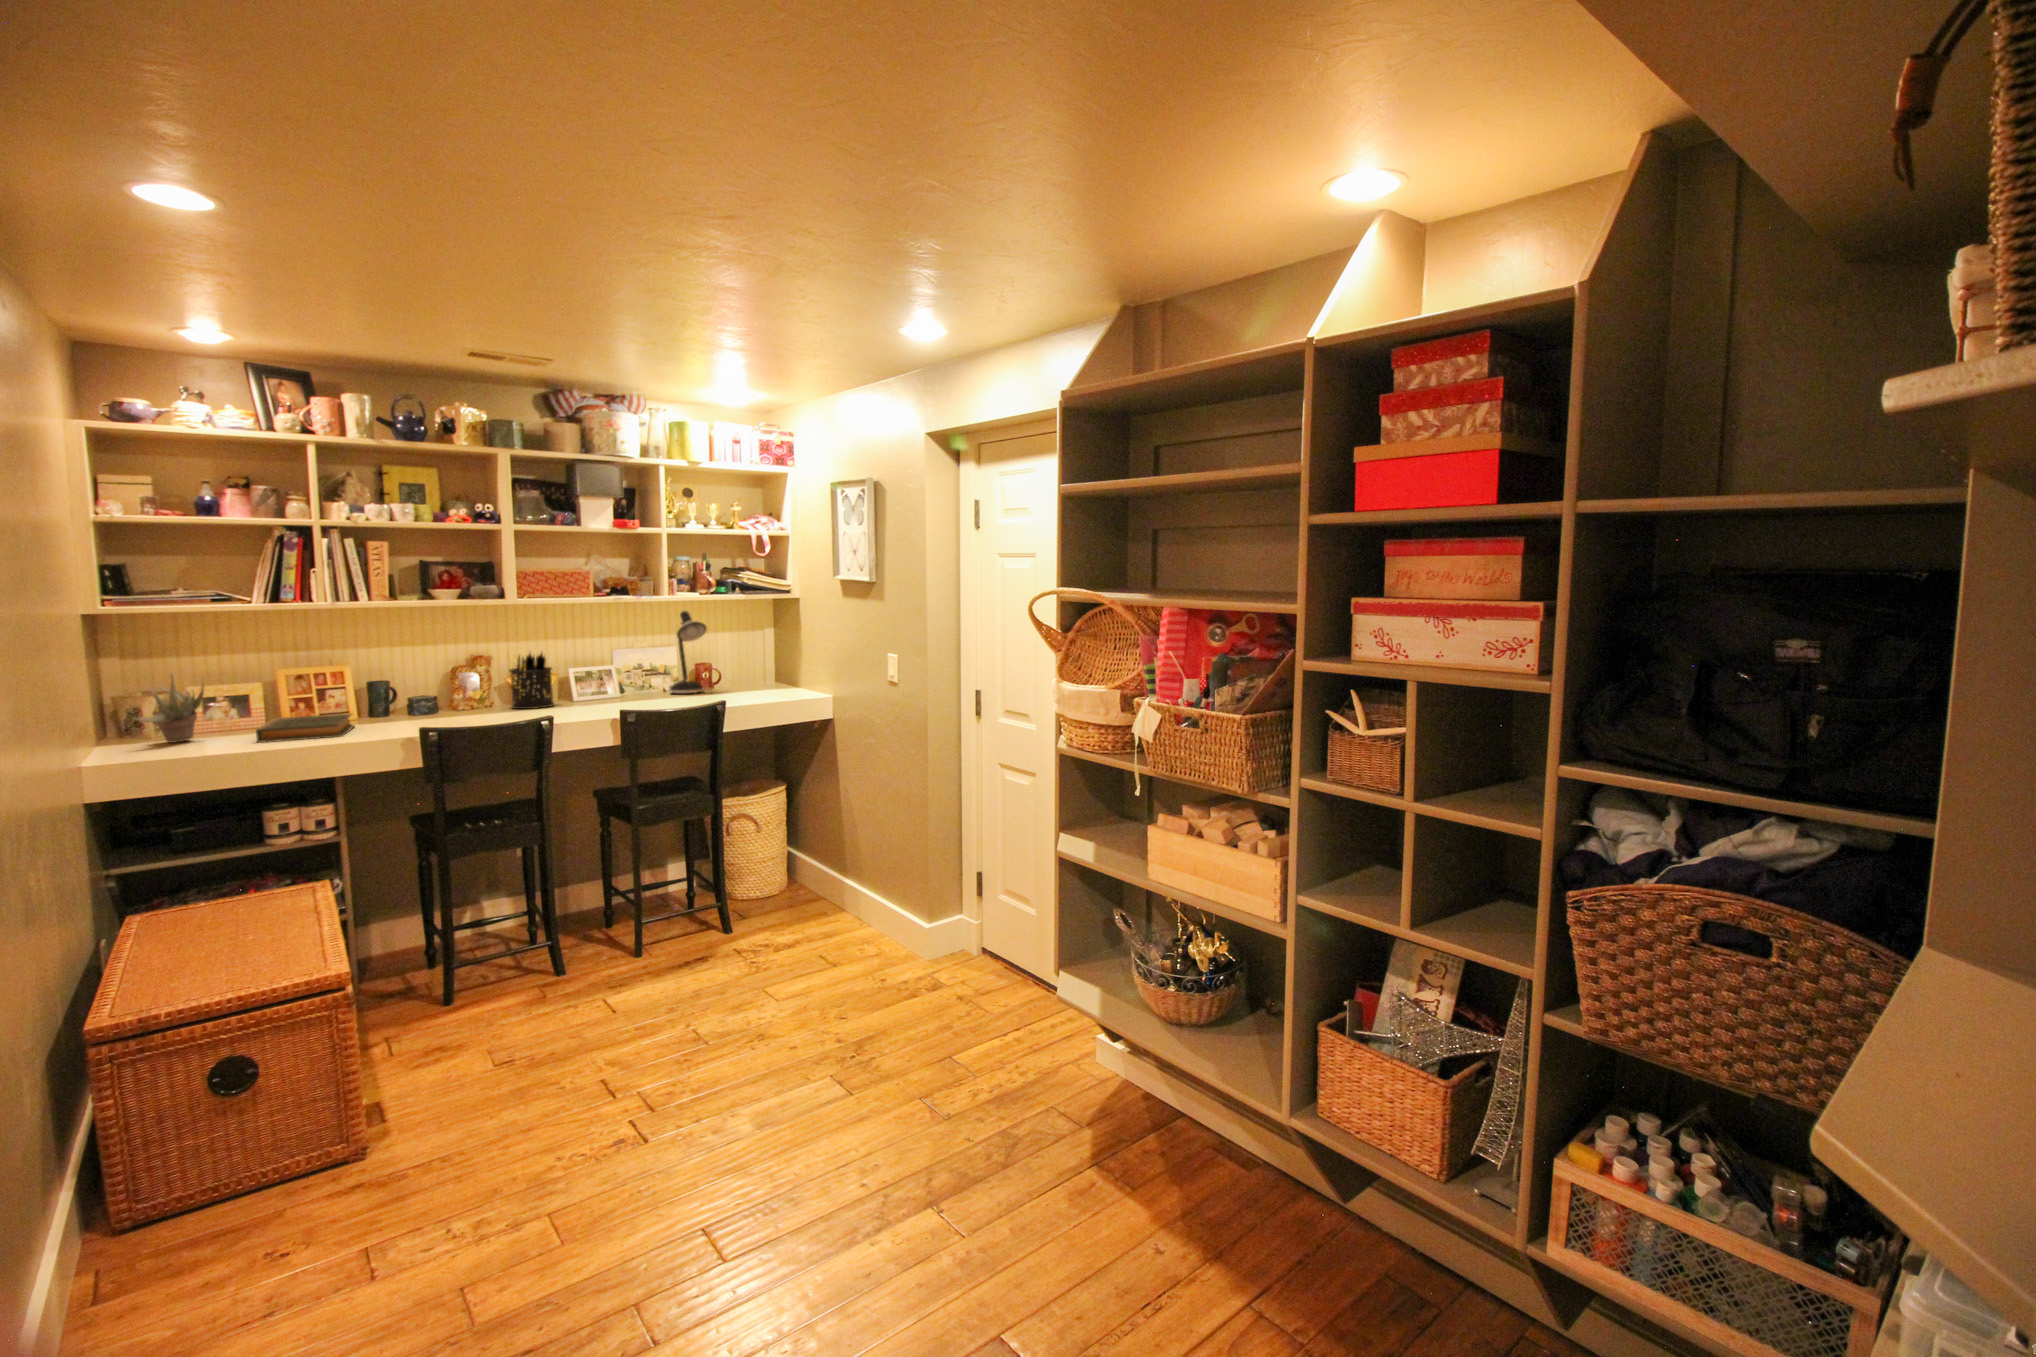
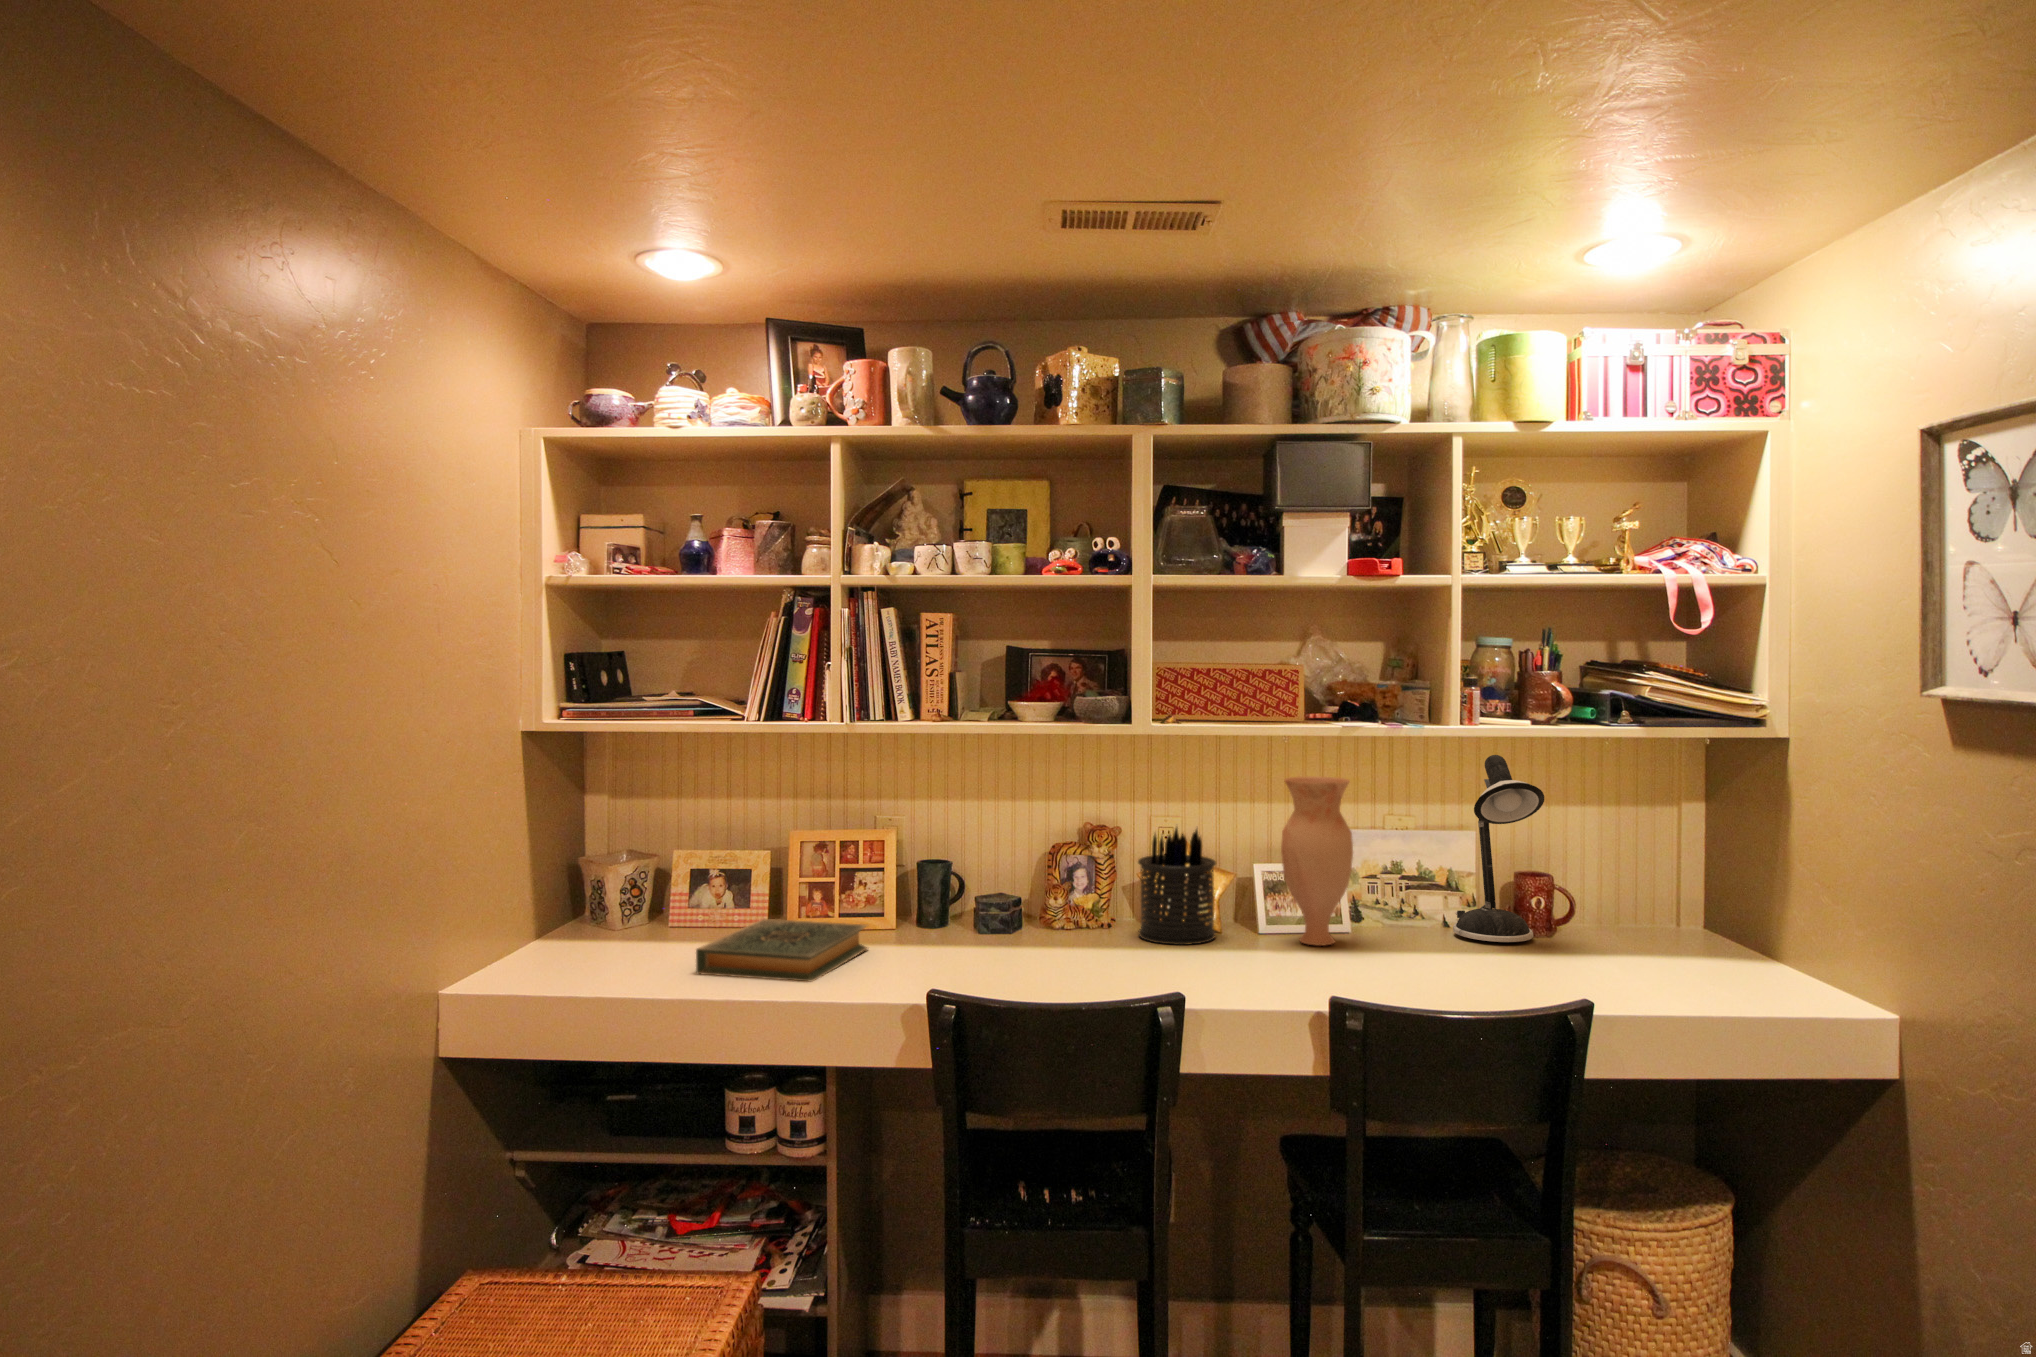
vase: none [586,624,622,702] -> present [1281,777,1353,946]
succulent plant: present [135,673,204,743] -> none [556,833,669,948]

